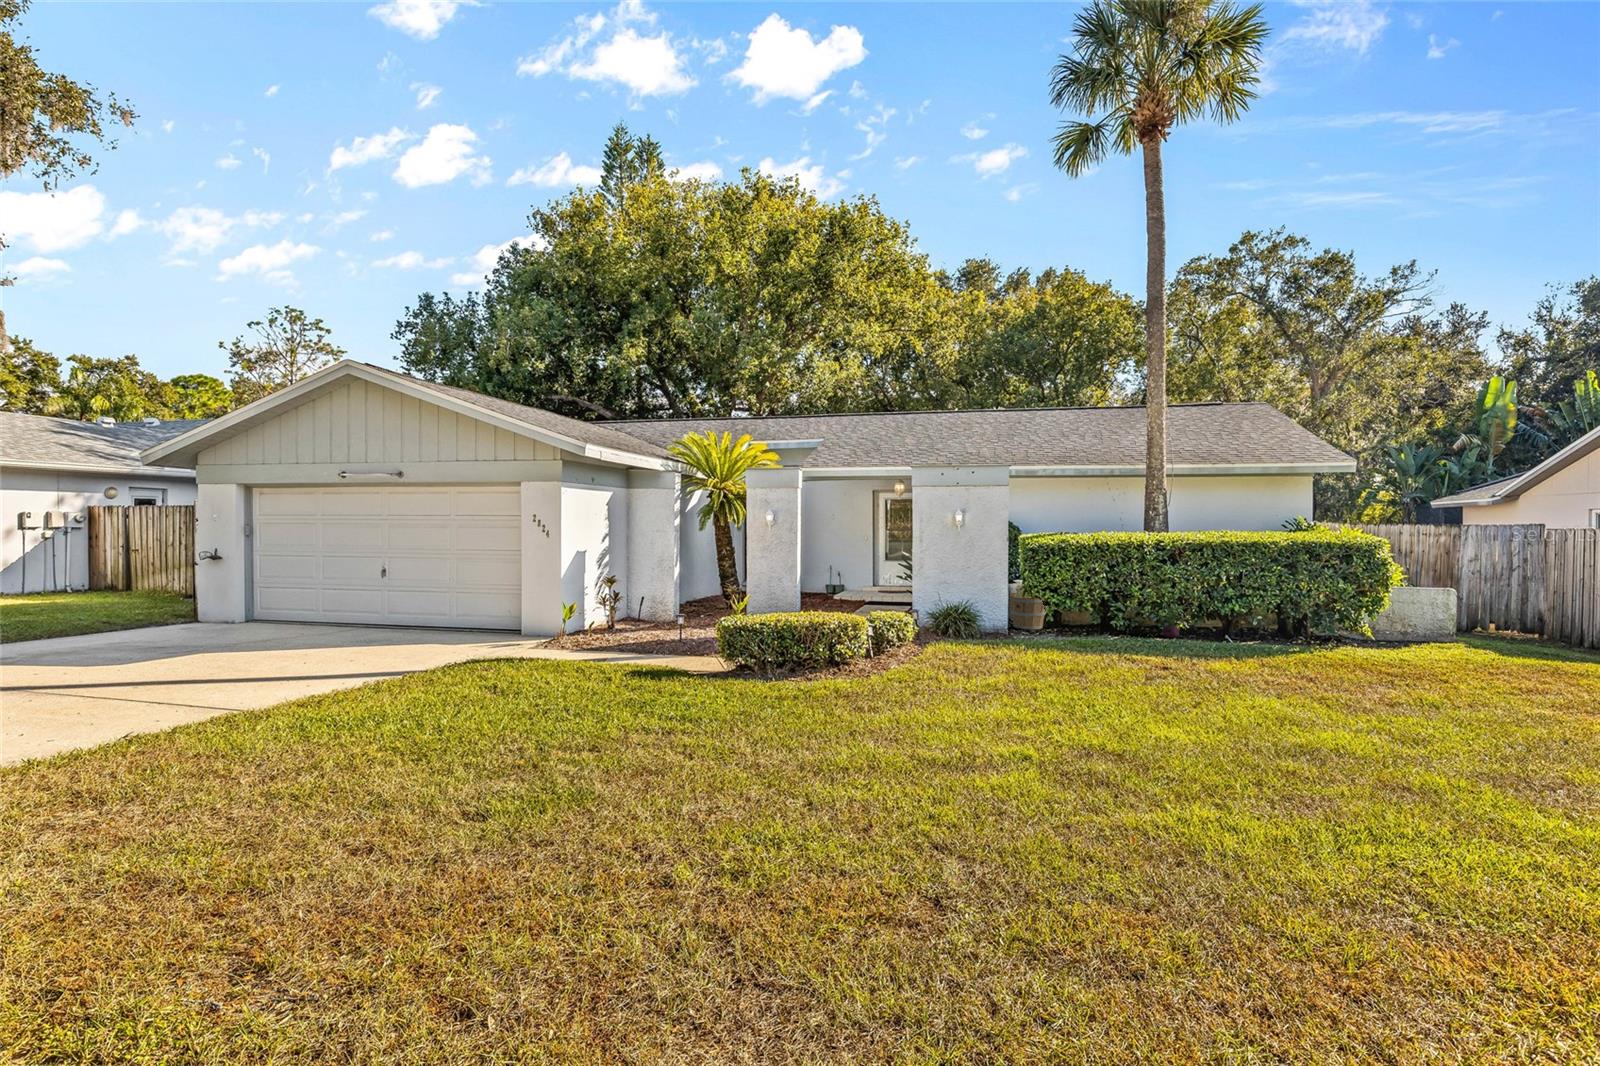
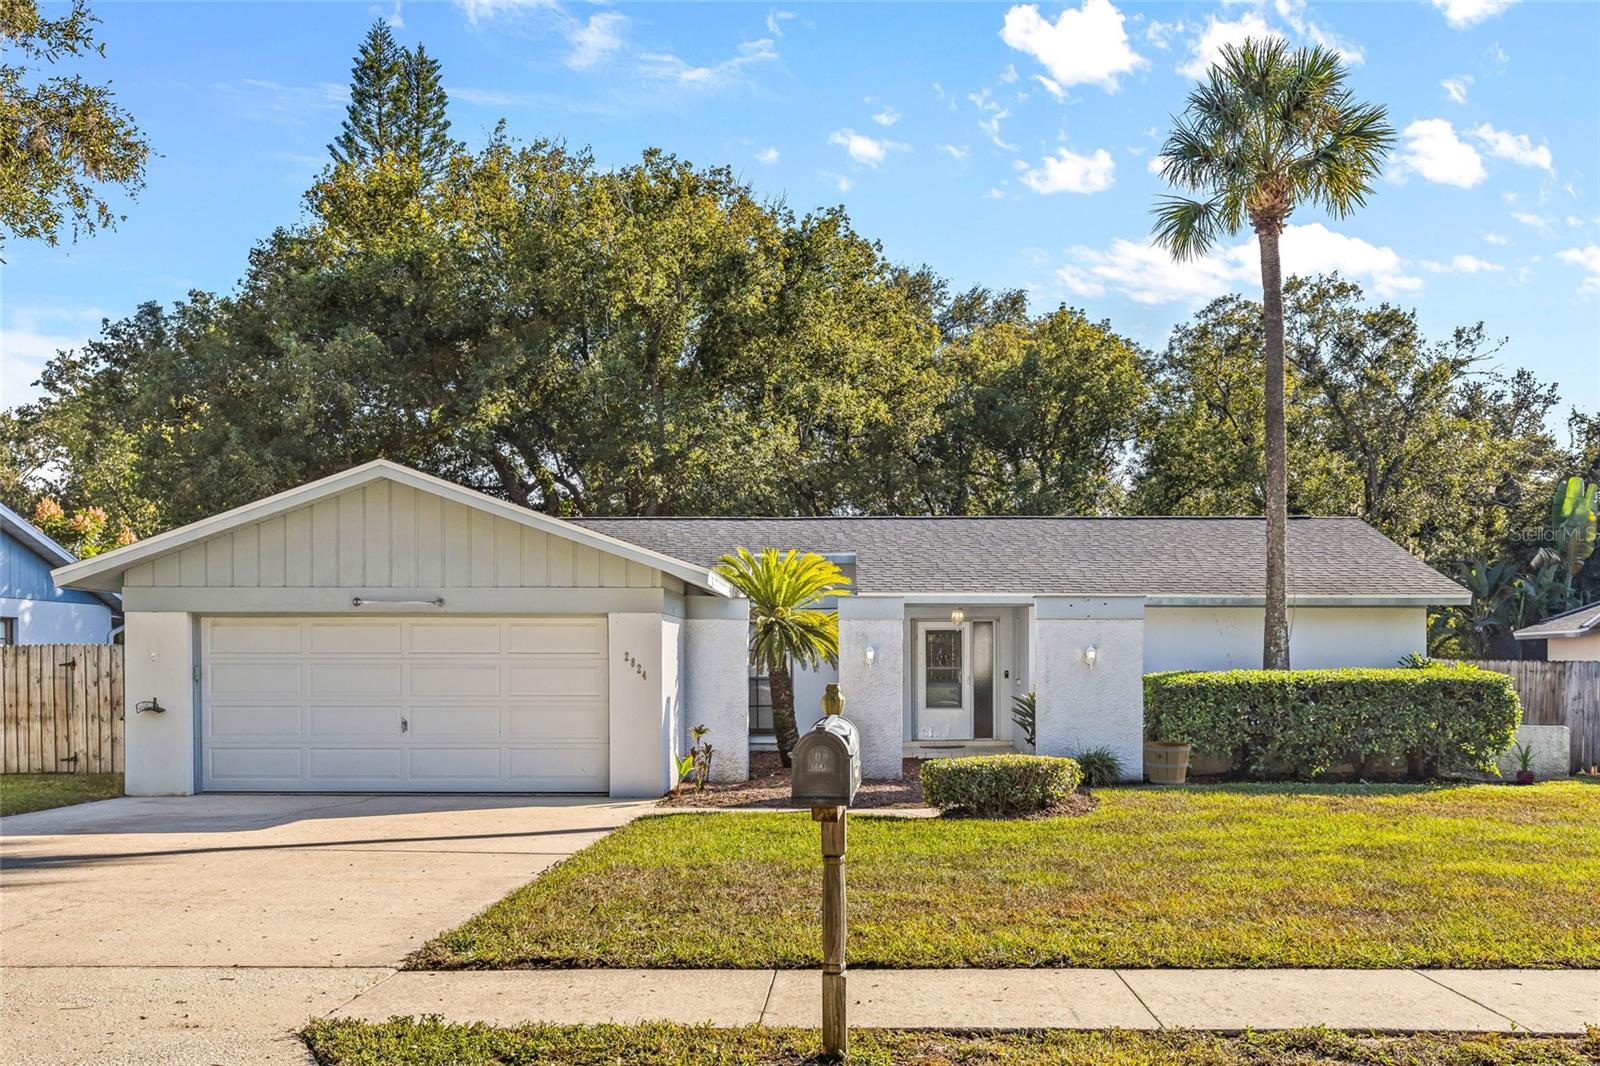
decorative plant: present [1162,604,1179,638] -> present [1507,740,1543,784]

